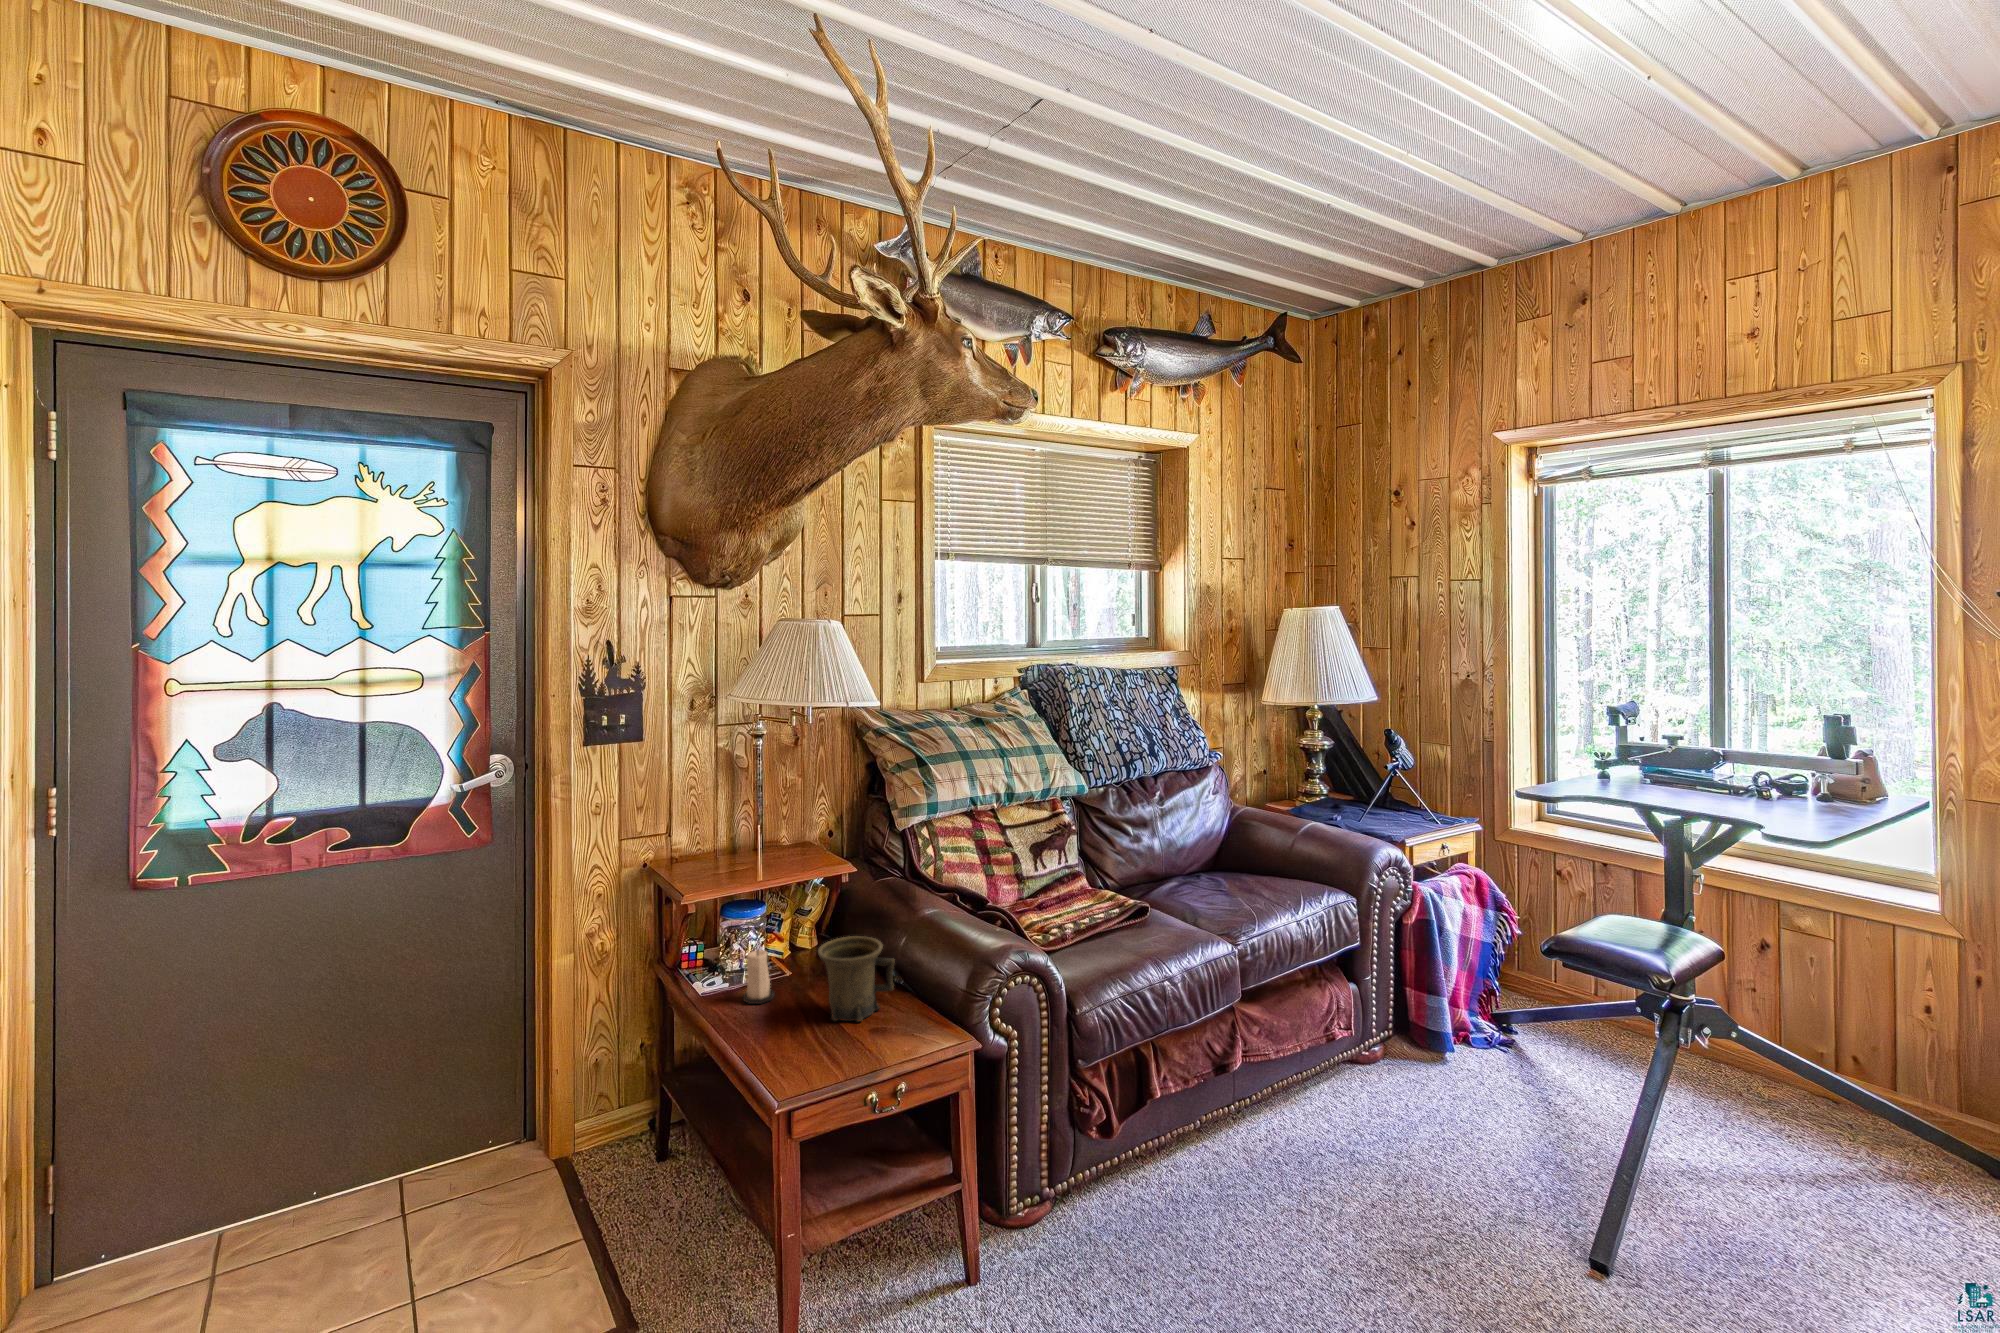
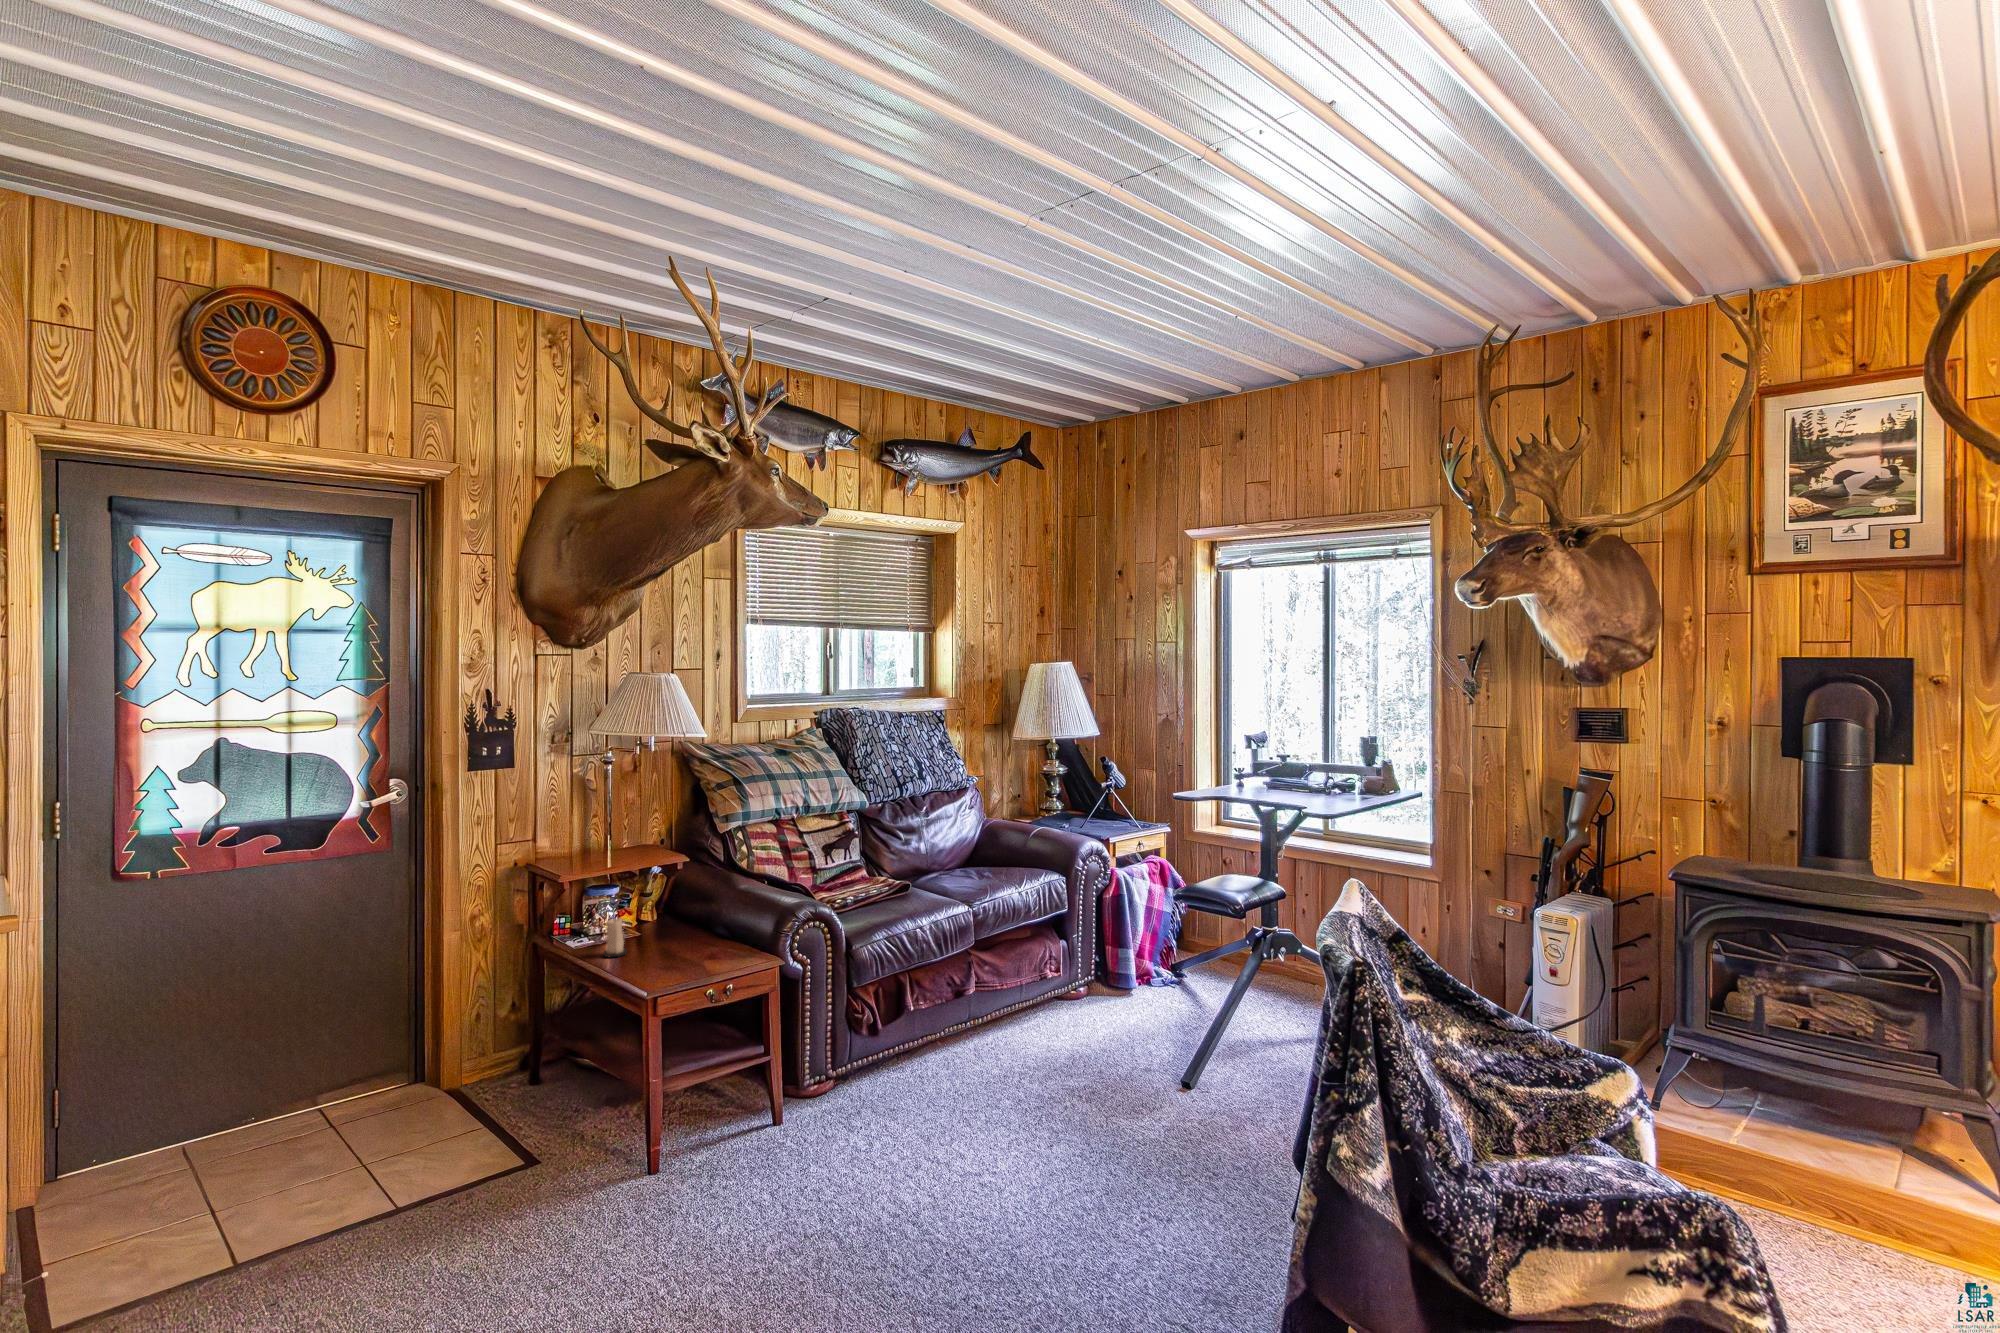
mug: present [818,936,895,1021] -> none [664,904,721,962]

